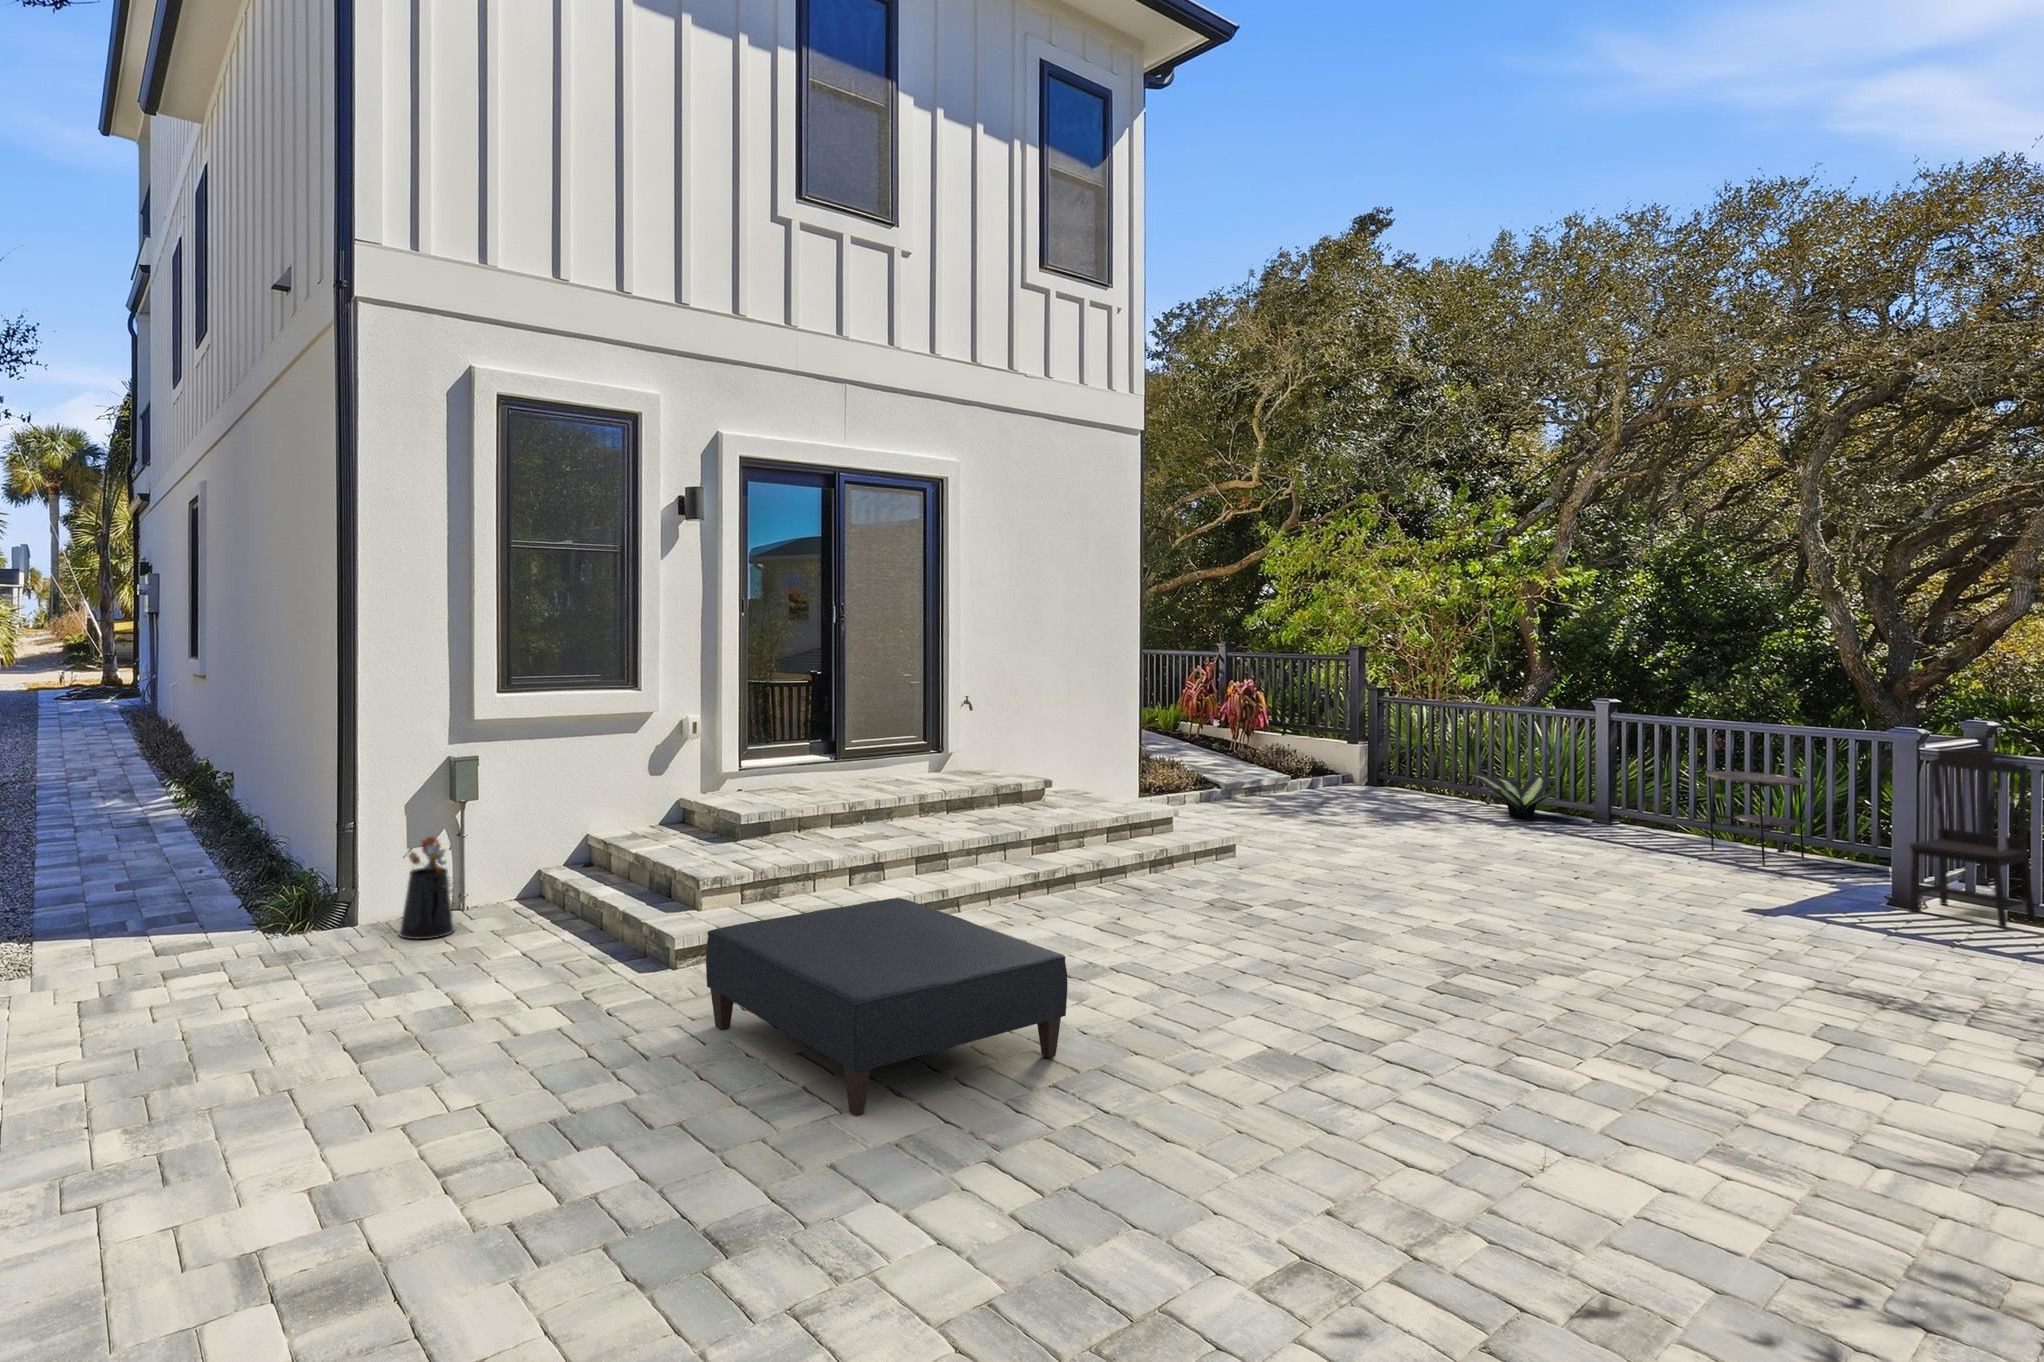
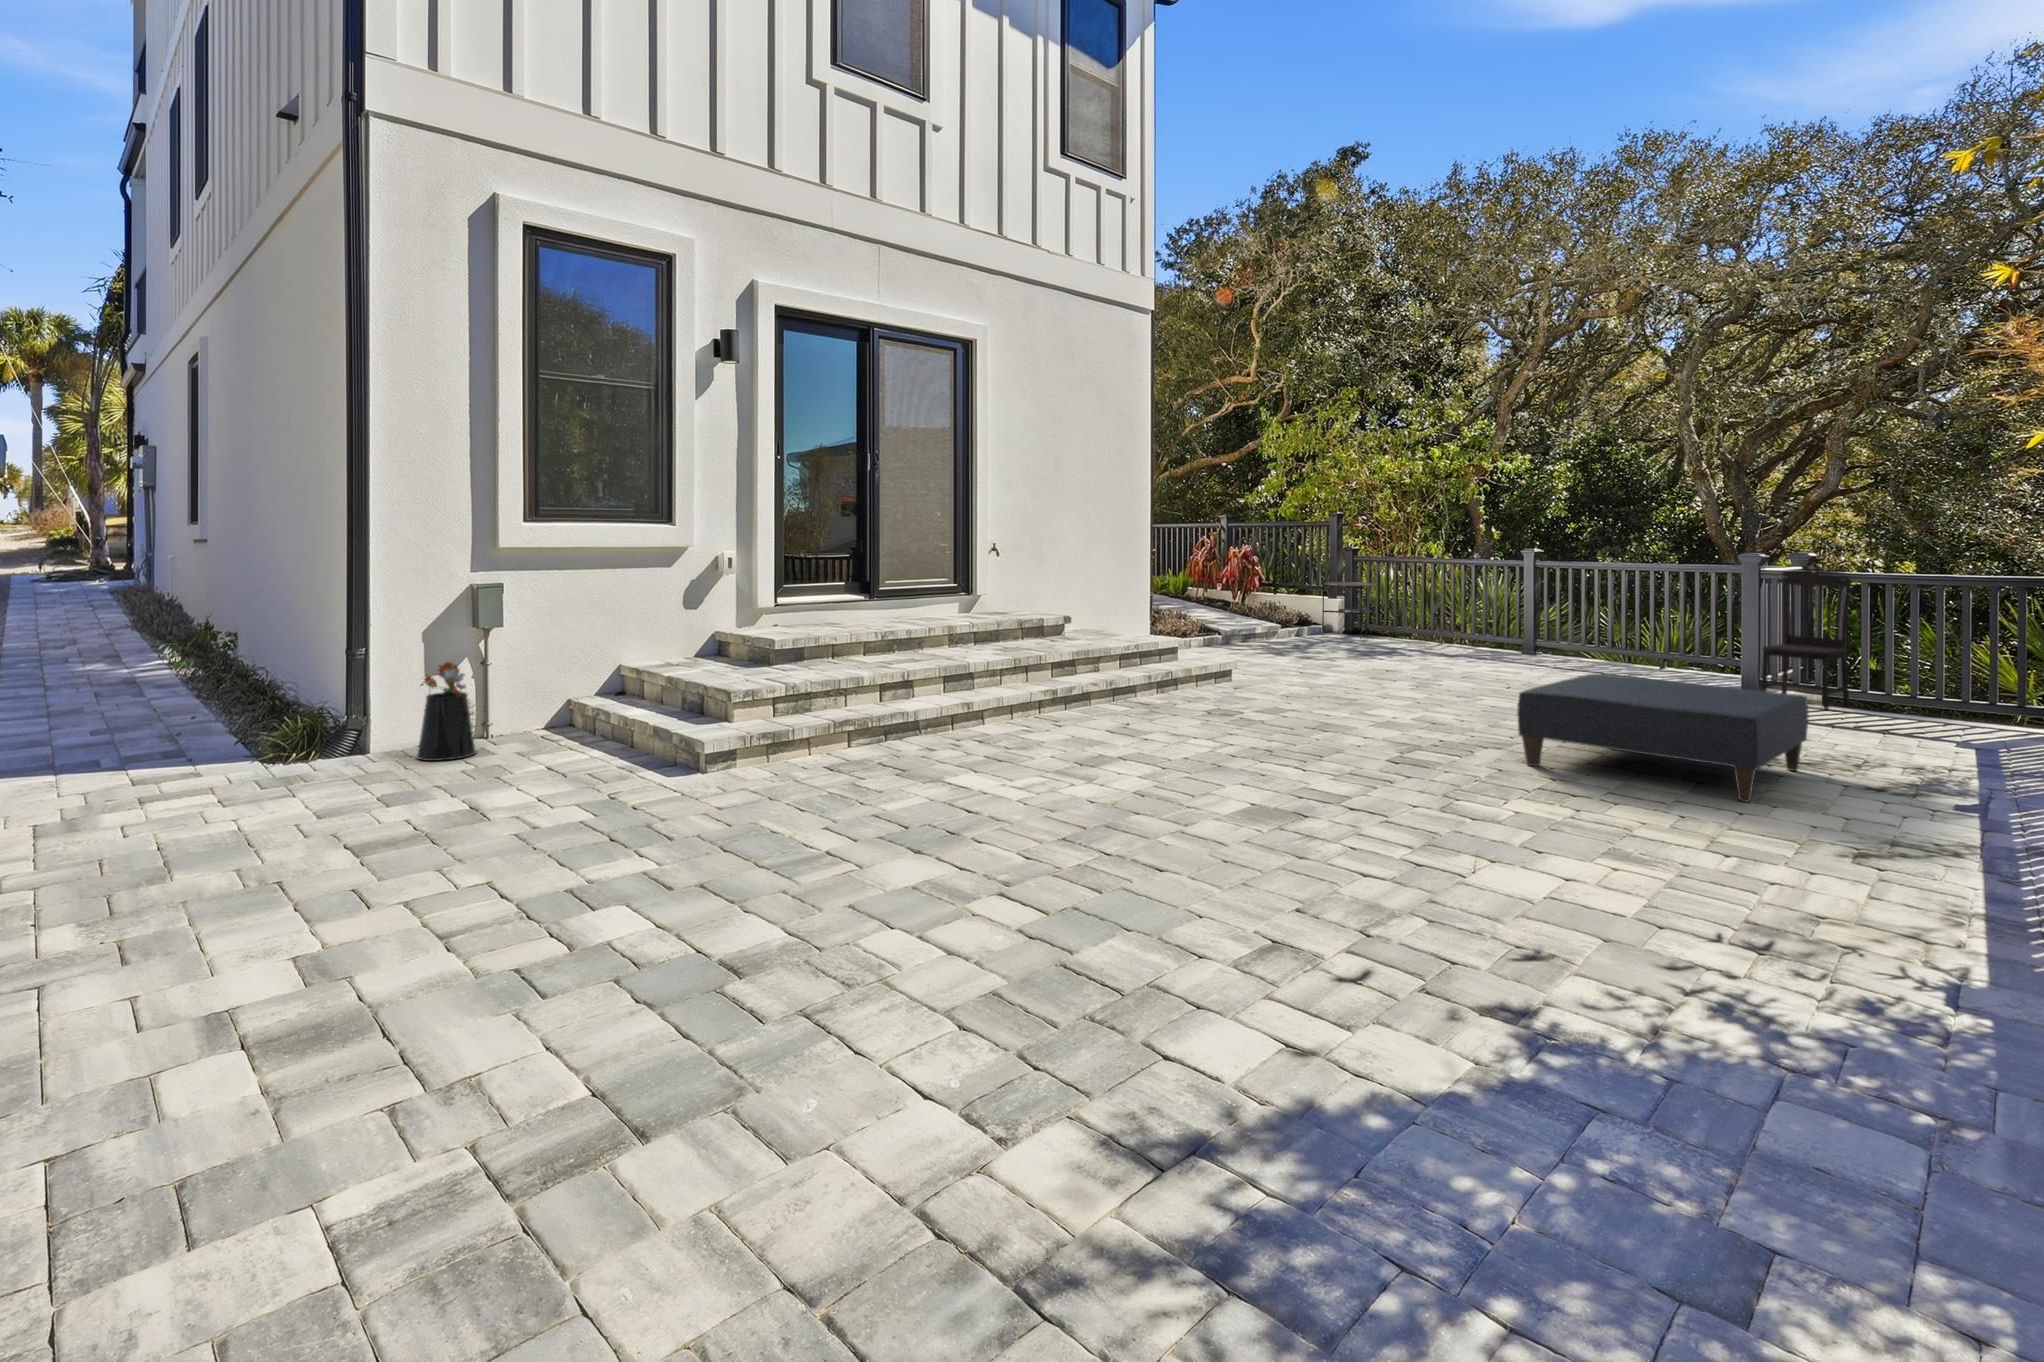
side table: present [1705,771,1808,866] -> present [1322,582,1377,639]
potted plant: present [1468,773,1560,820] -> none [1424,616,1505,652]
ottoman: present [706,898,1067,1115] -> present [1517,674,1808,802]

